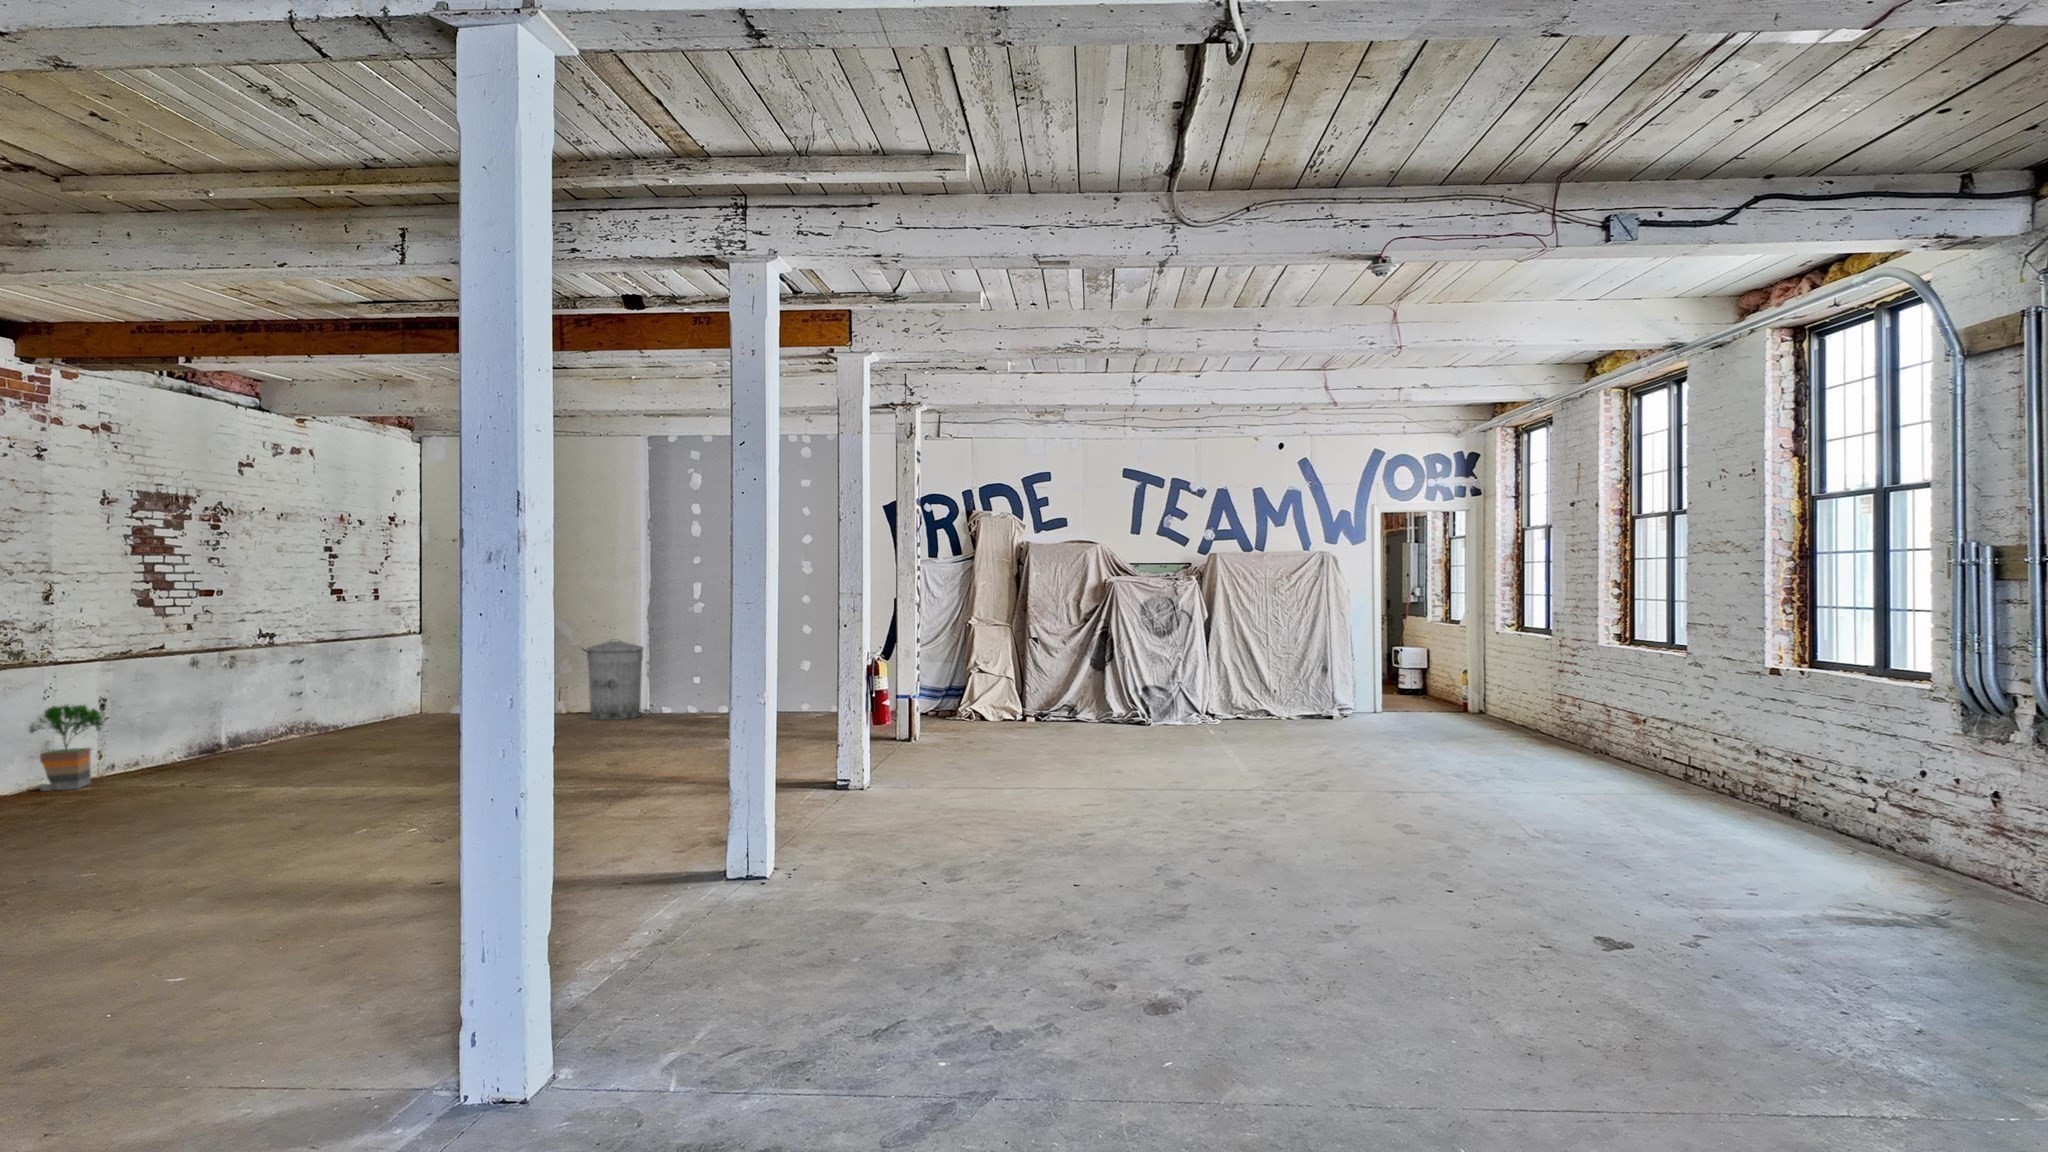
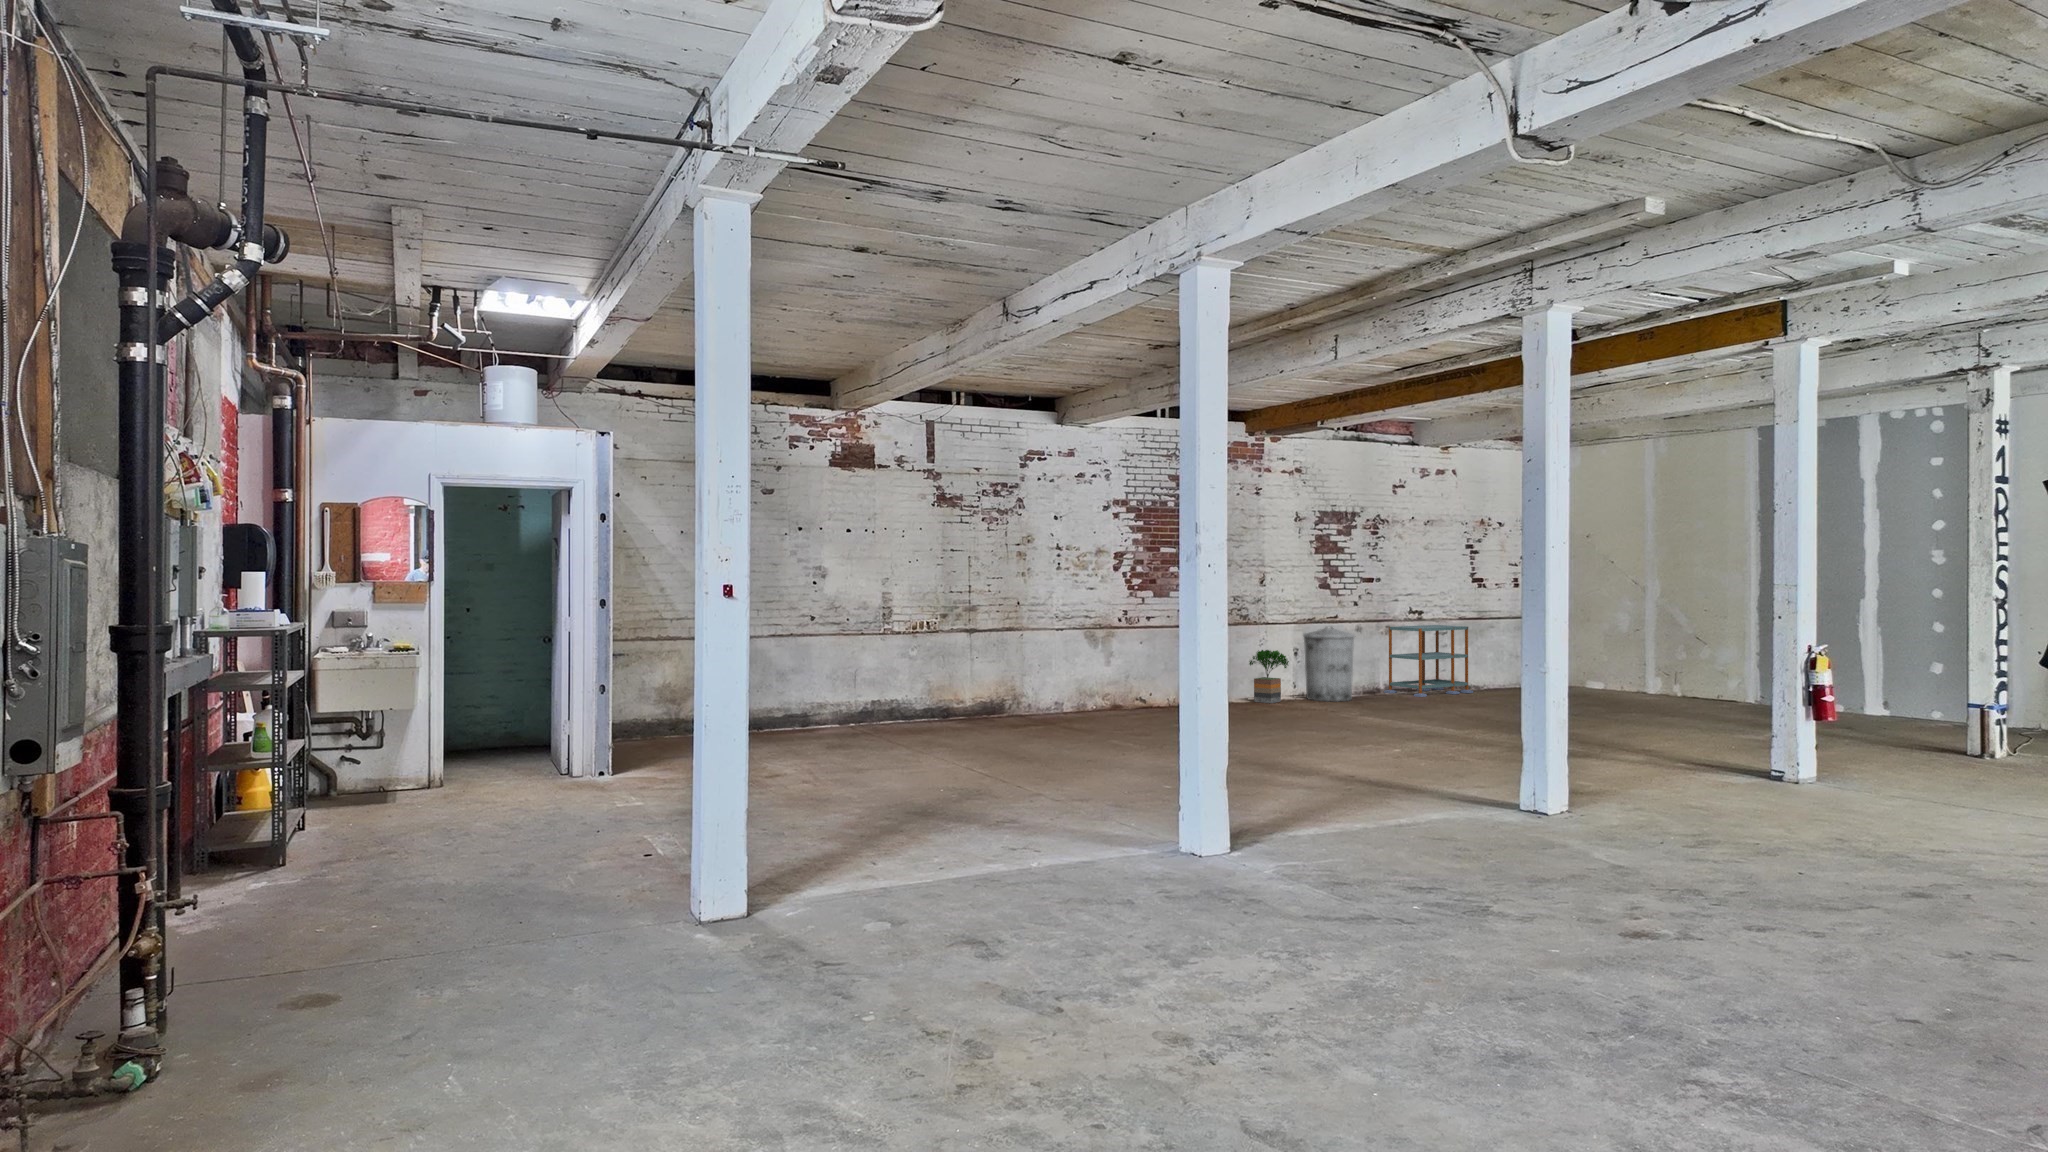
trash can: present [586,641,644,720] -> present [1303,627,1355,701]
shelving unit: none [229,651,351,749] -> present [1384,625,1473,697]

